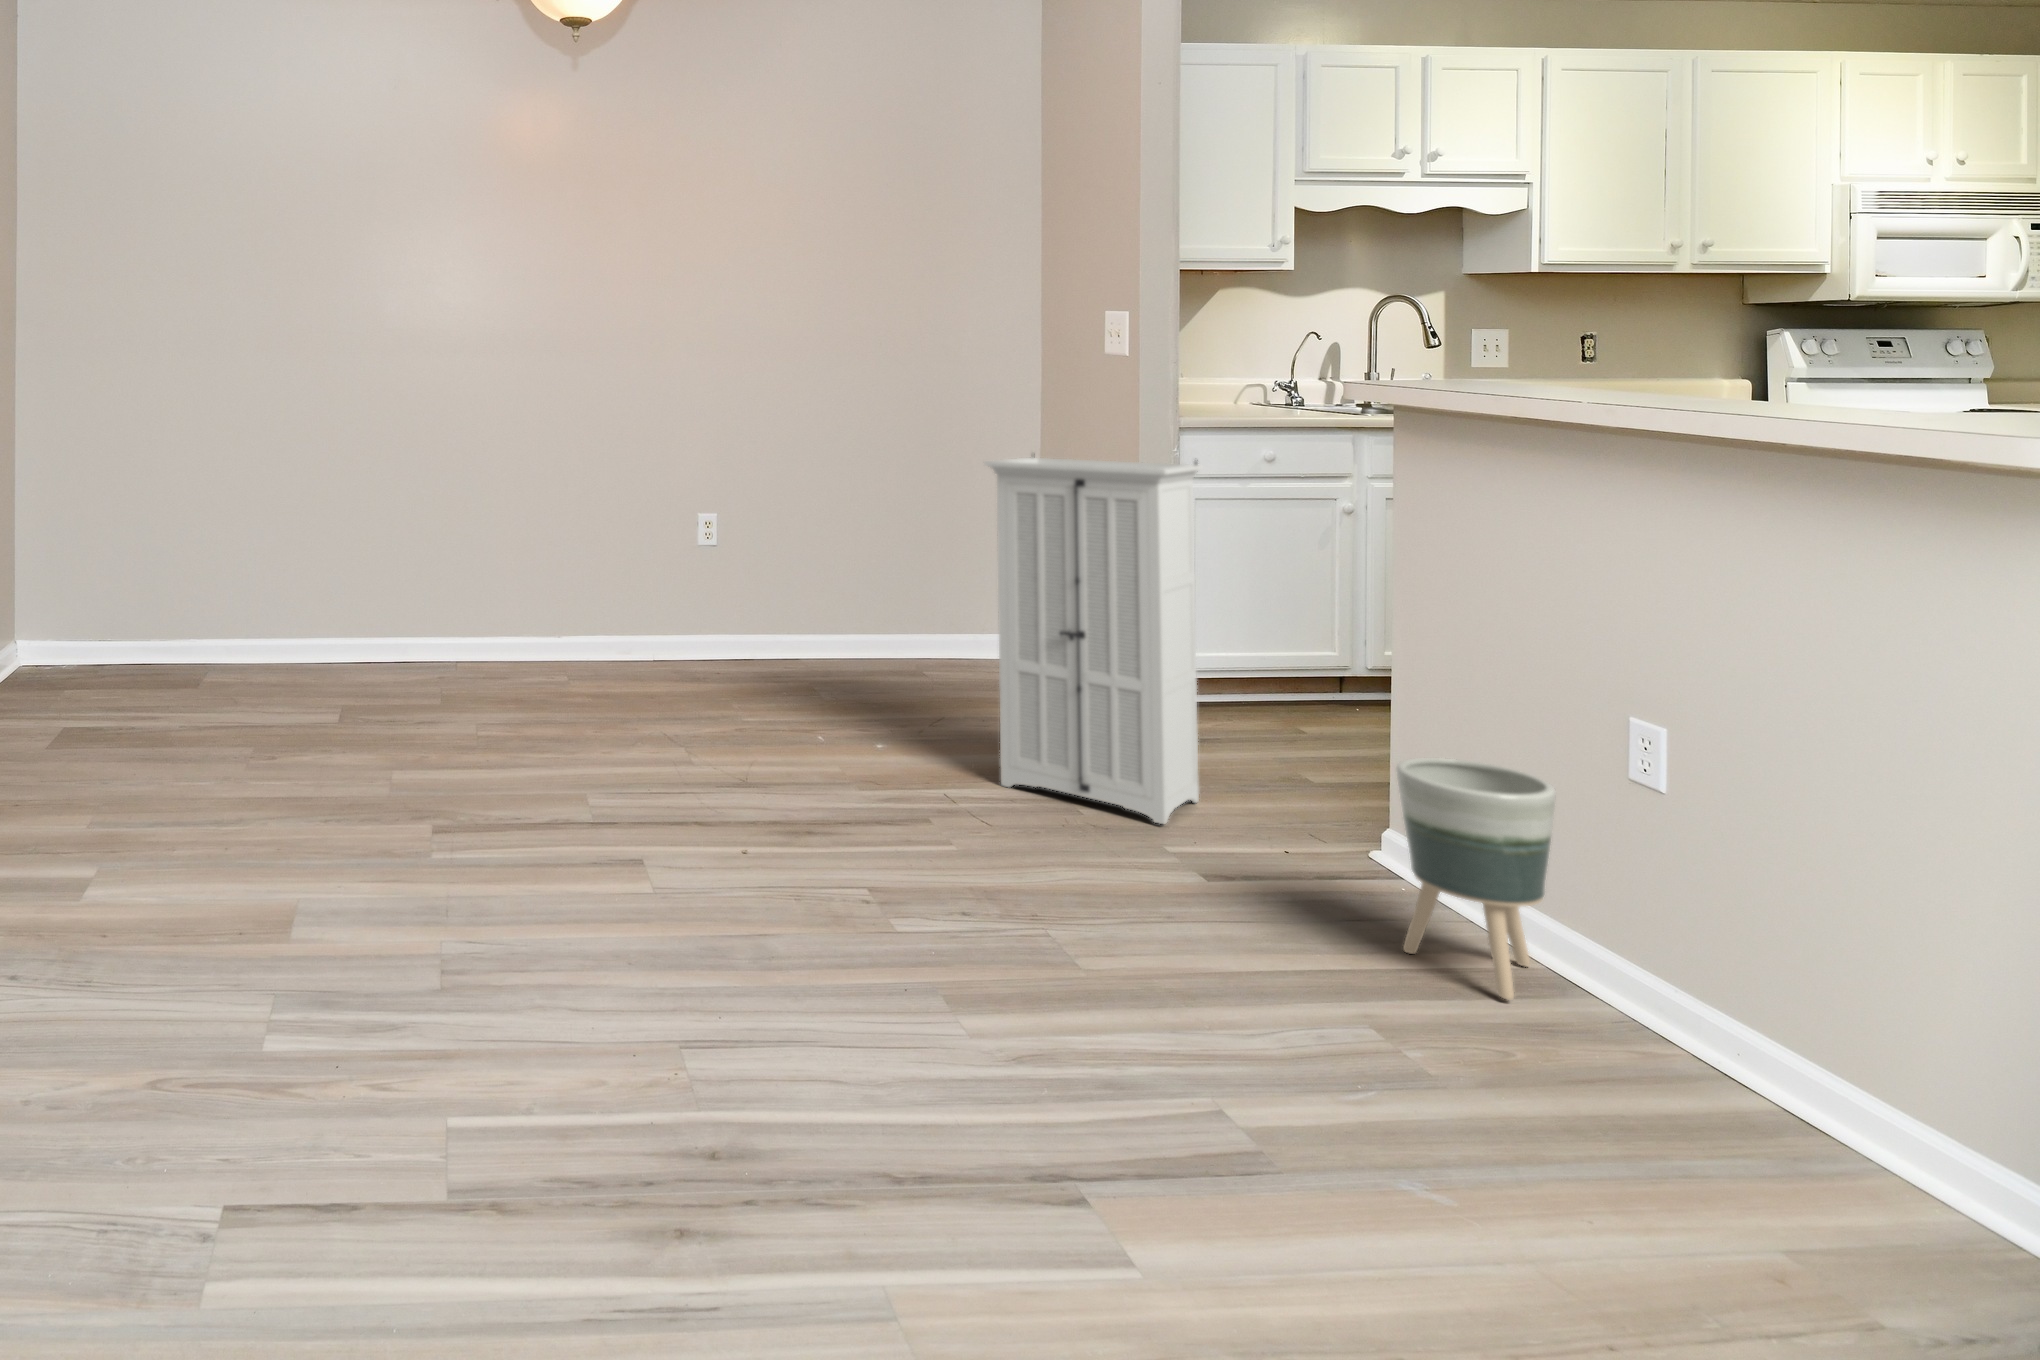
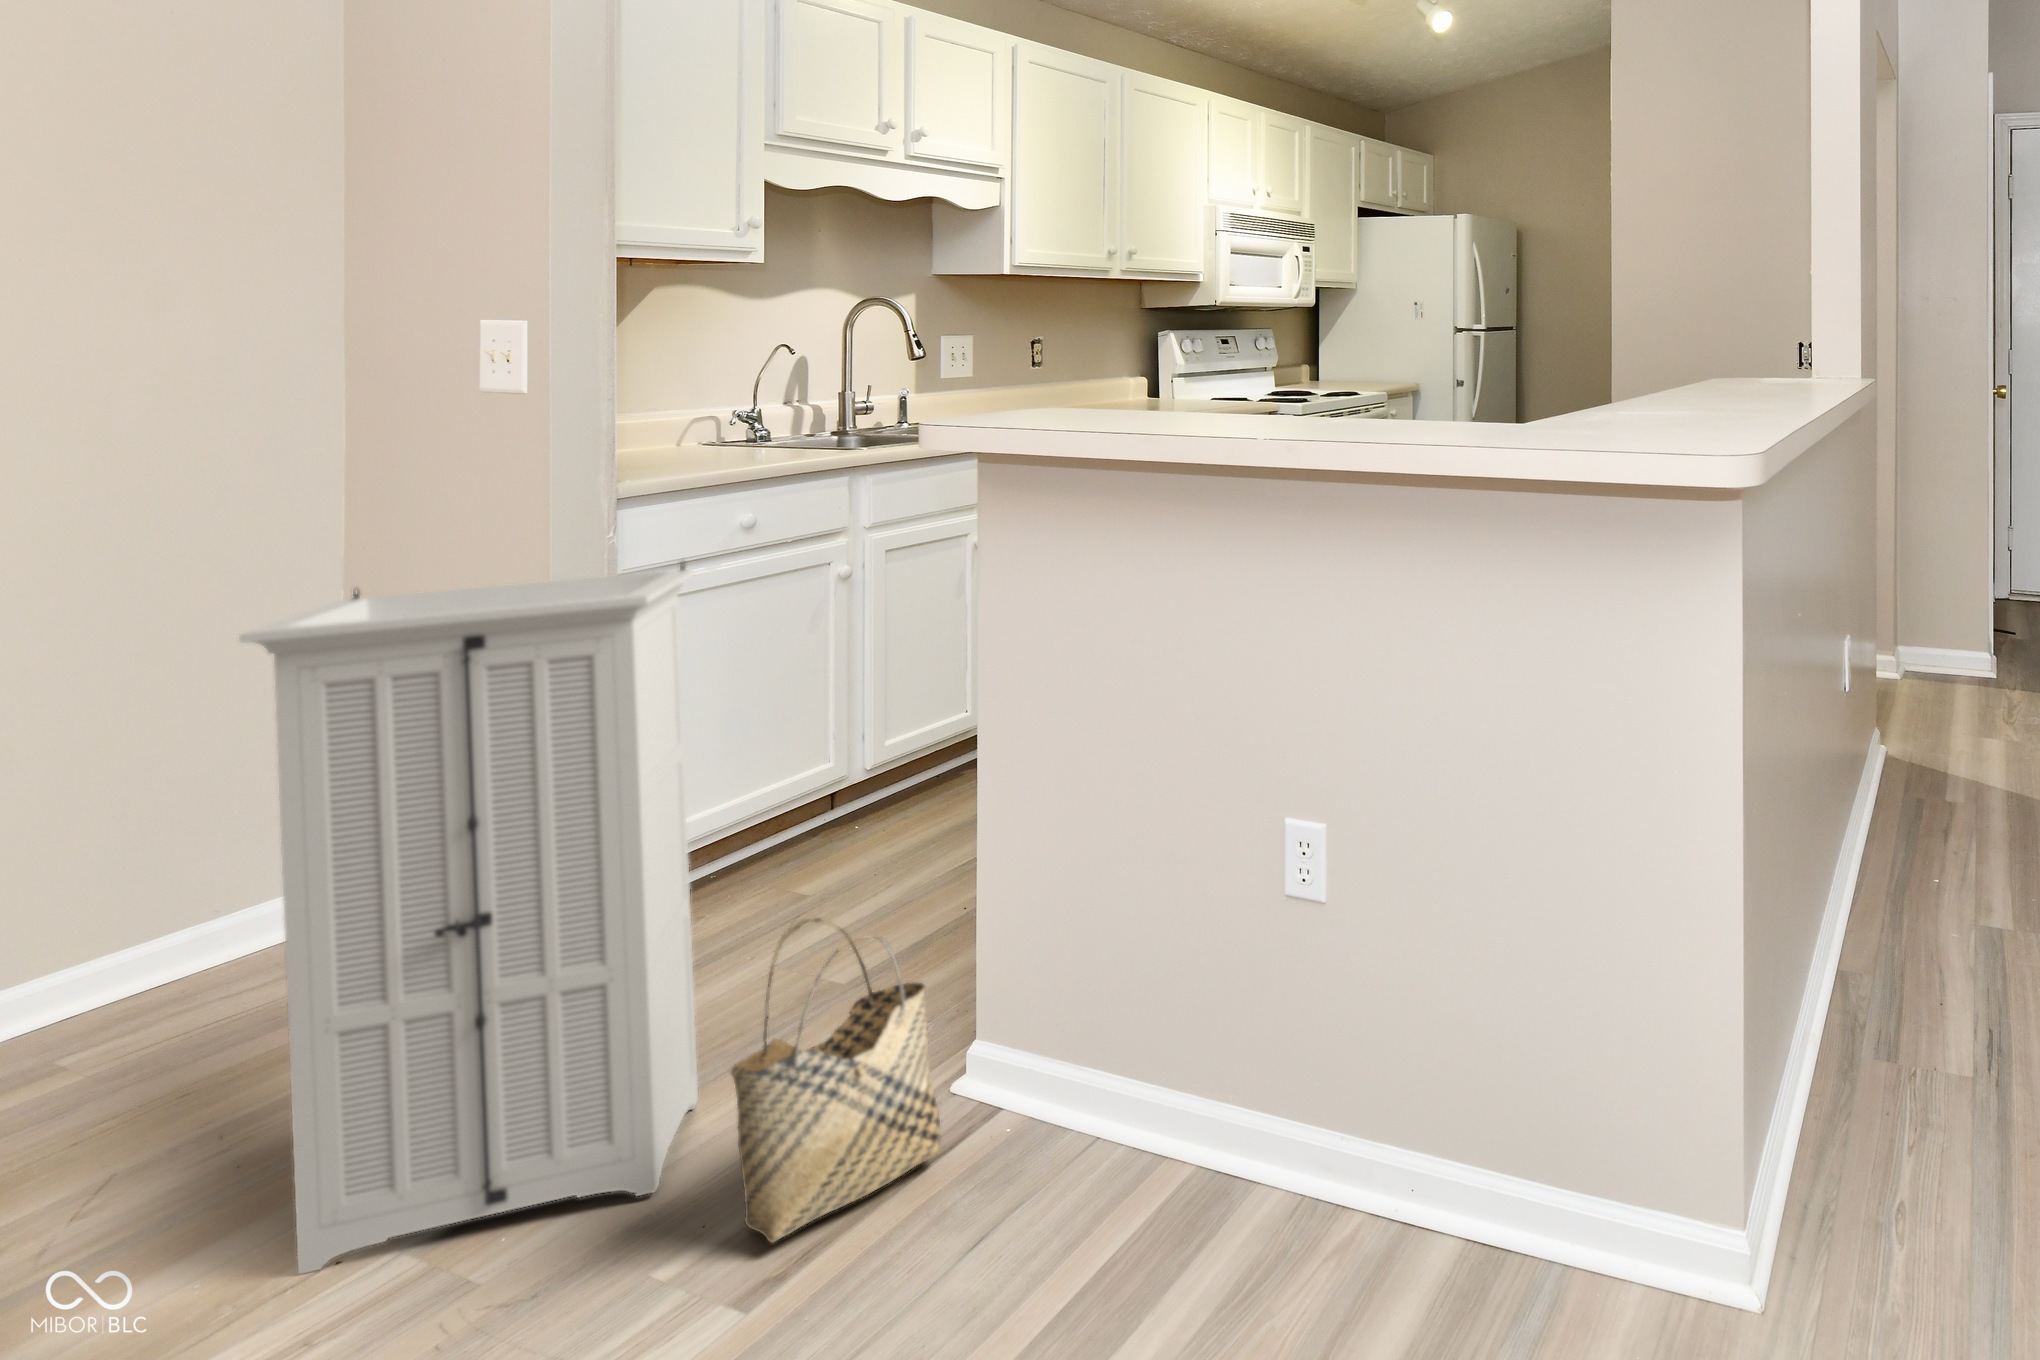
woven basket: none [1199,691,1341,878] -> present [730,918,940,1243]
planter: present [1396,758,1555,1000] -> none [1044,925,1222,1257]

